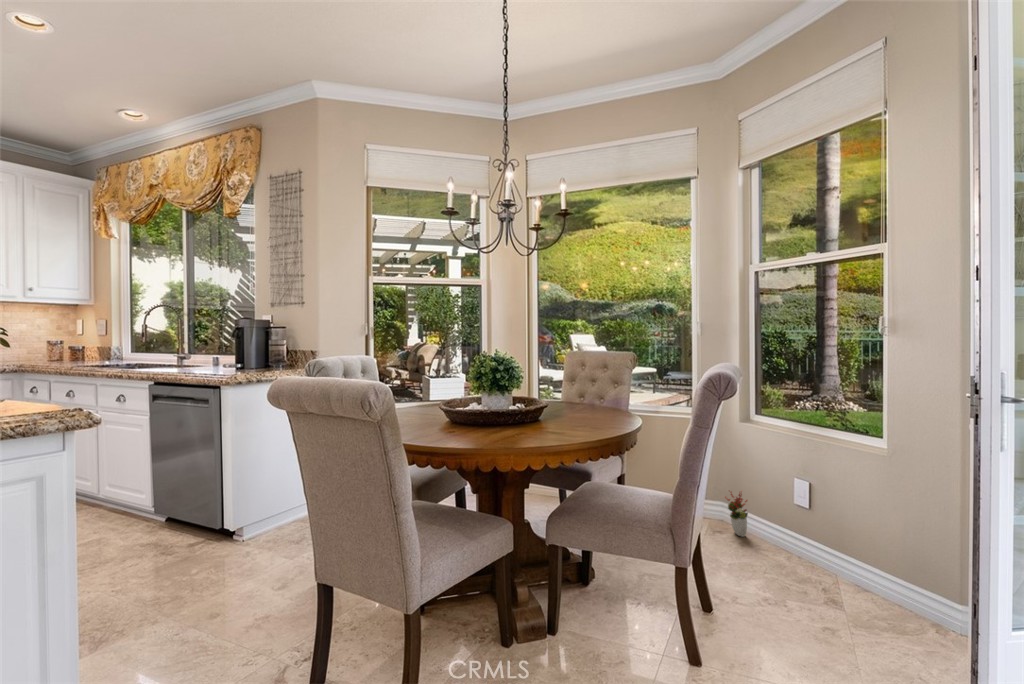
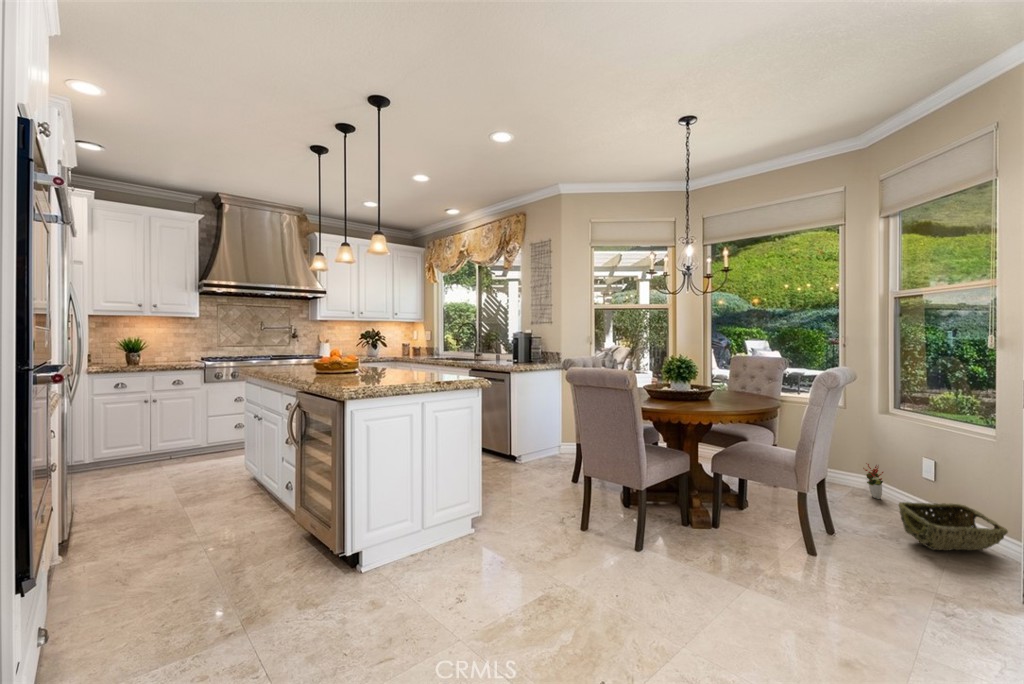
woven basket: none [786,544,909,619] -> present [899,502,1008,550]

